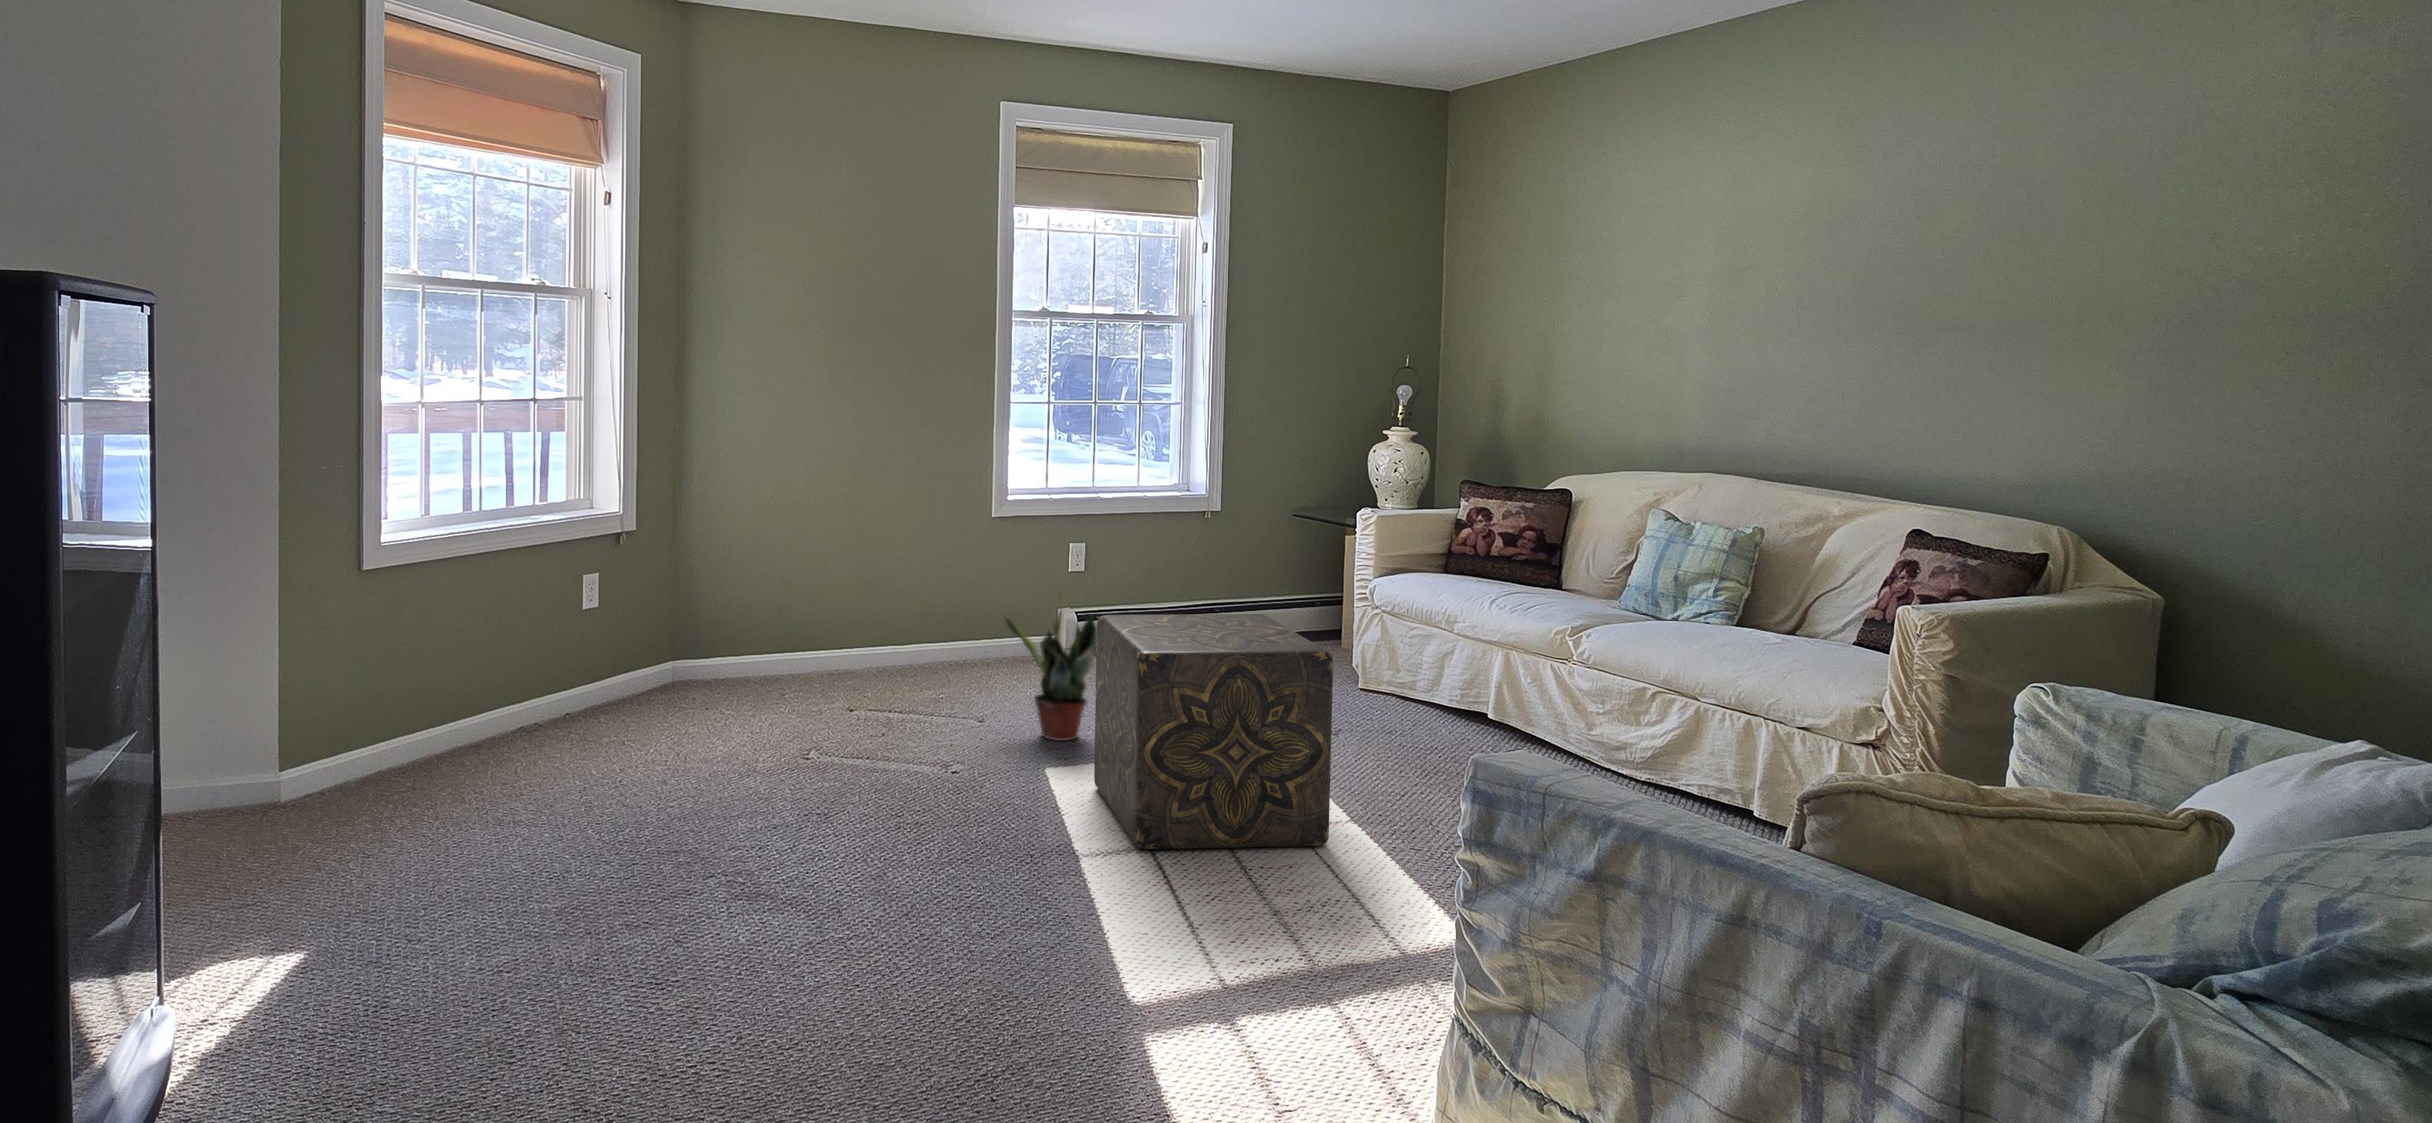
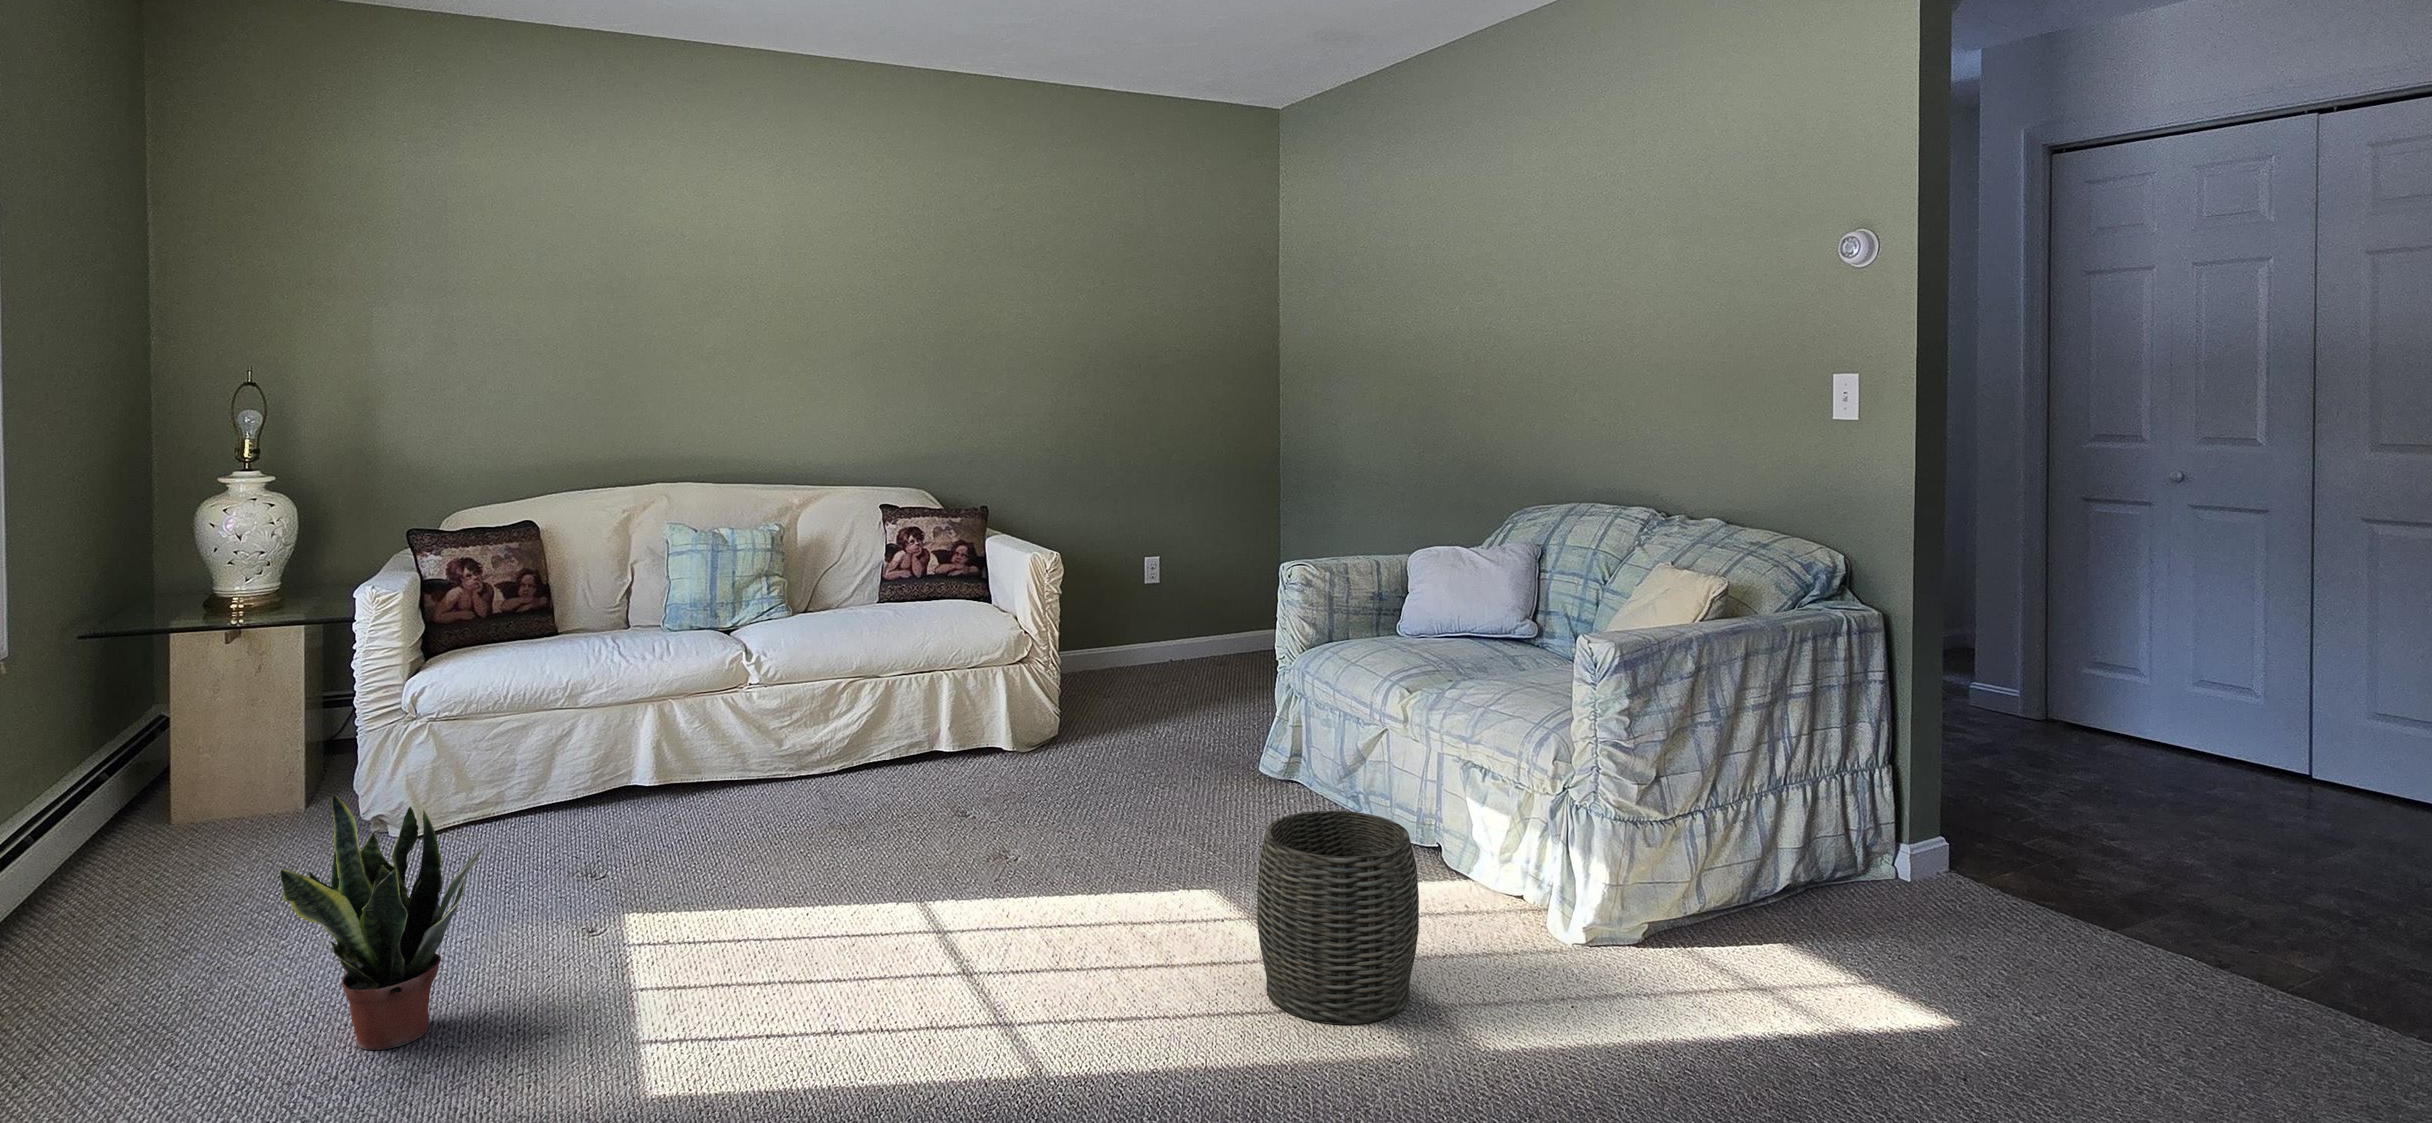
ottoman: present [1094,614,1333,849] -> none [664,694,945,1015]
woven basket: none [1151,826,1325,1058] -> present [1257,811,1419,1024]

